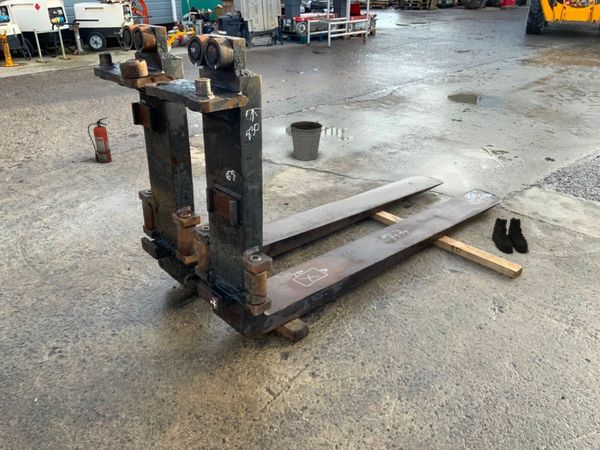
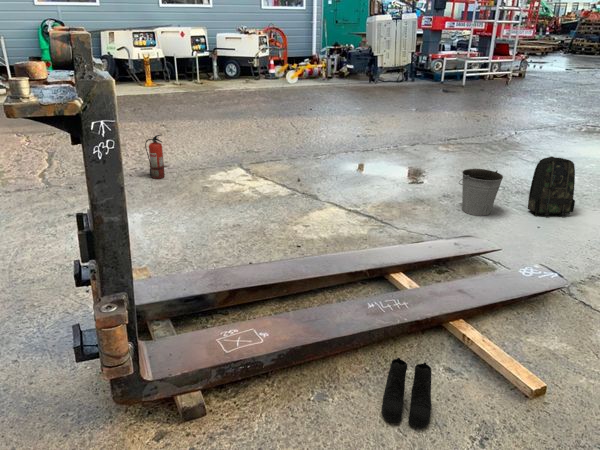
backpack: none [438,105,474,154] -> present [528,156,575,216]
bucket: present [290,121,323,160] -> present [459,169,503,216]
boots: present [492,218,528,252] -> present [382,358,431,428]

